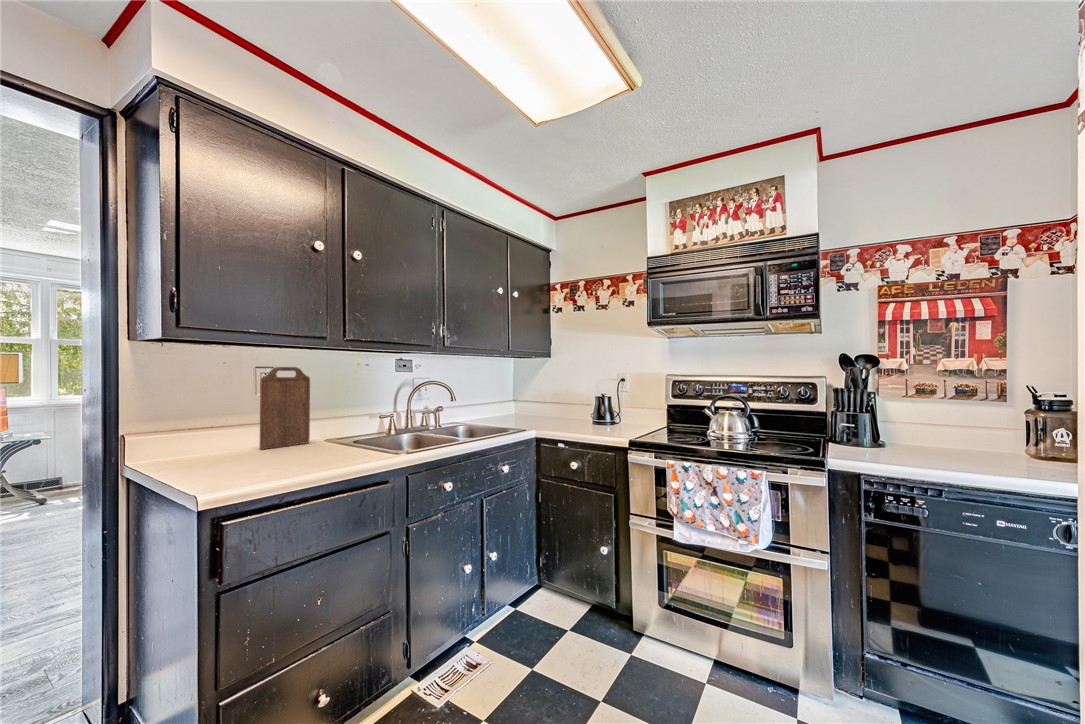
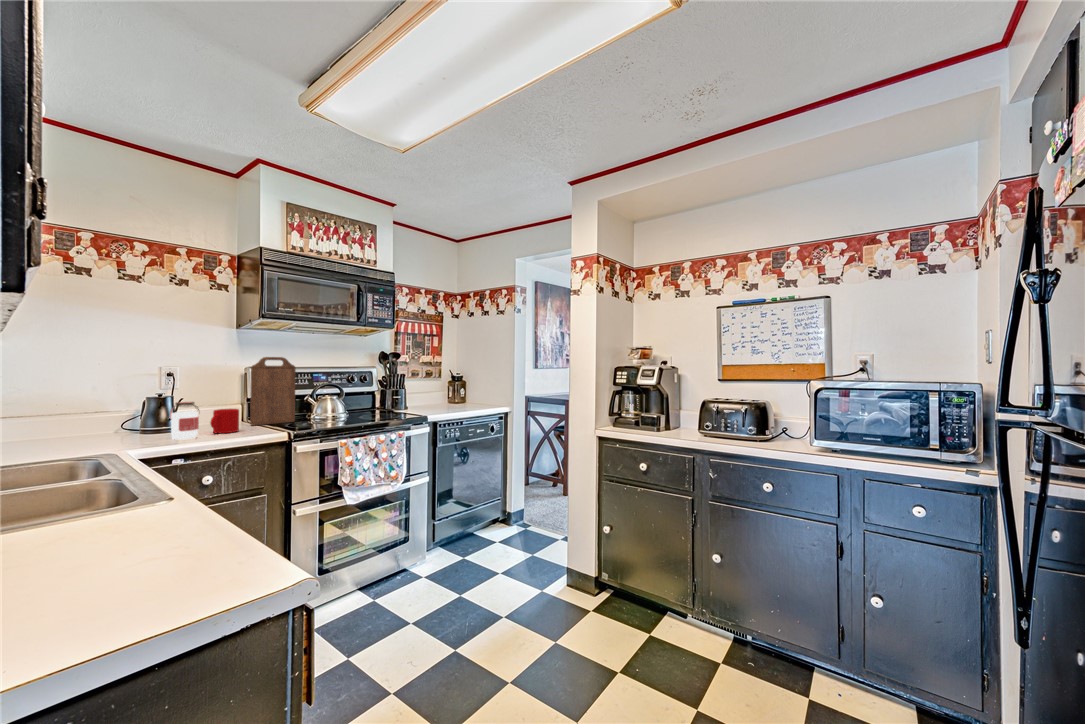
jar: none [176,425,213,473] -> present [170,402,199,440]
mug: none [222,431,253,462] -> present [210,409,239,433]

